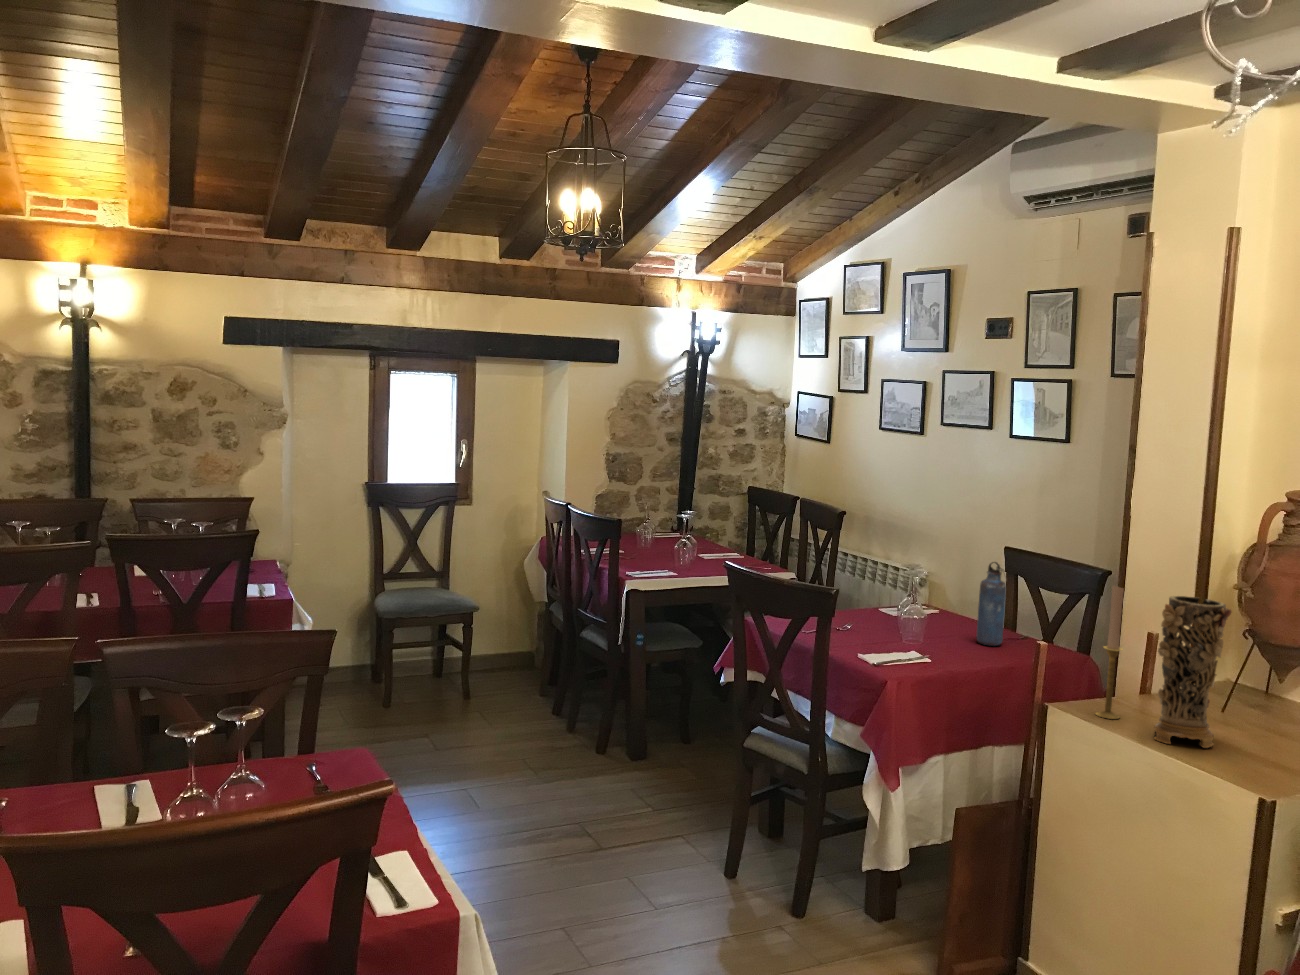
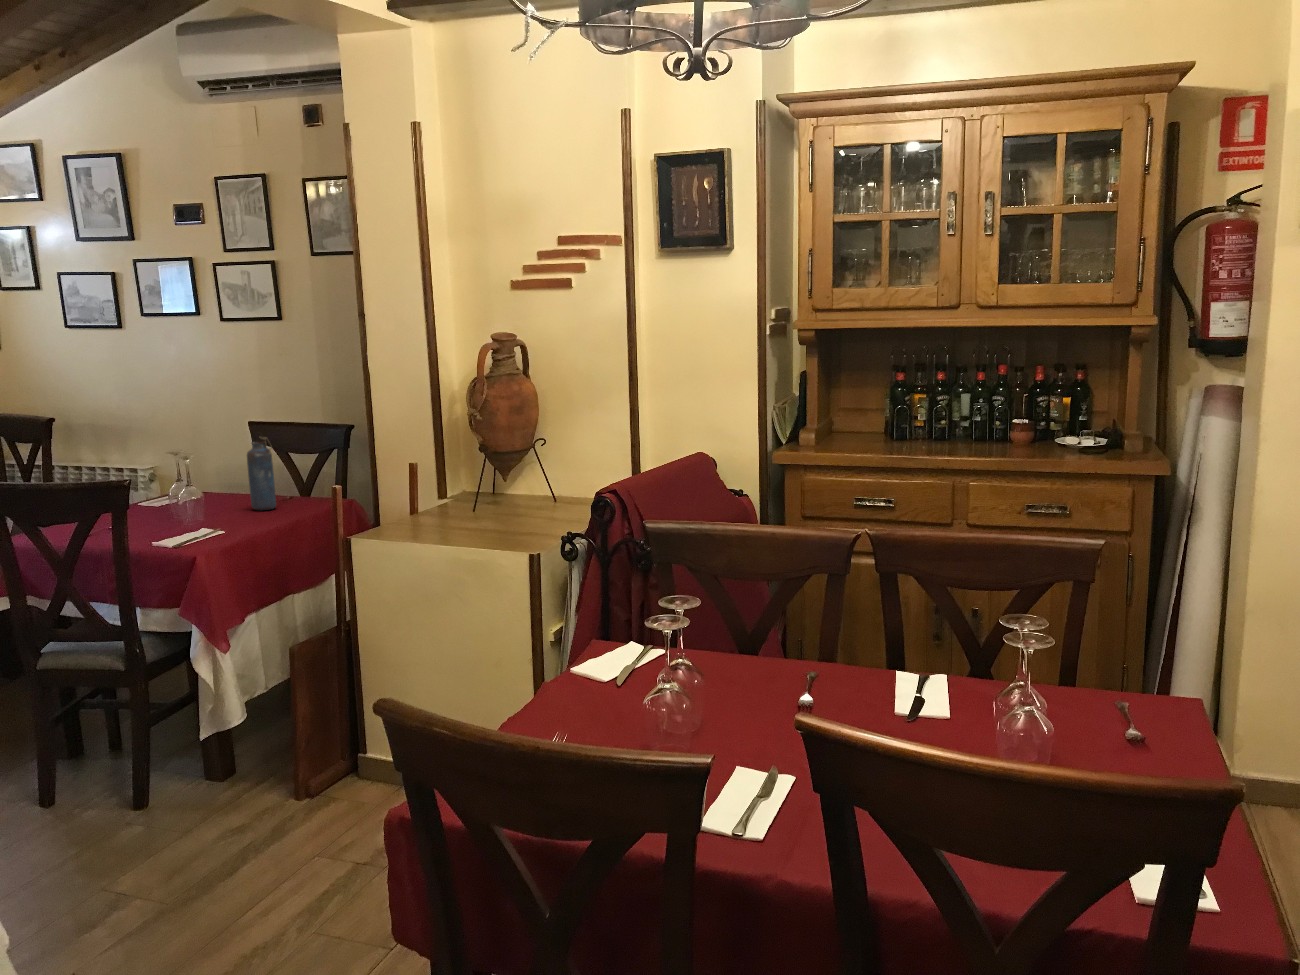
candlestick: present [1096,586,1124,719] -> none [388,421,410,534]
decorative vase: present [1154,596,1231,748] -> none [435,421,484,539]

